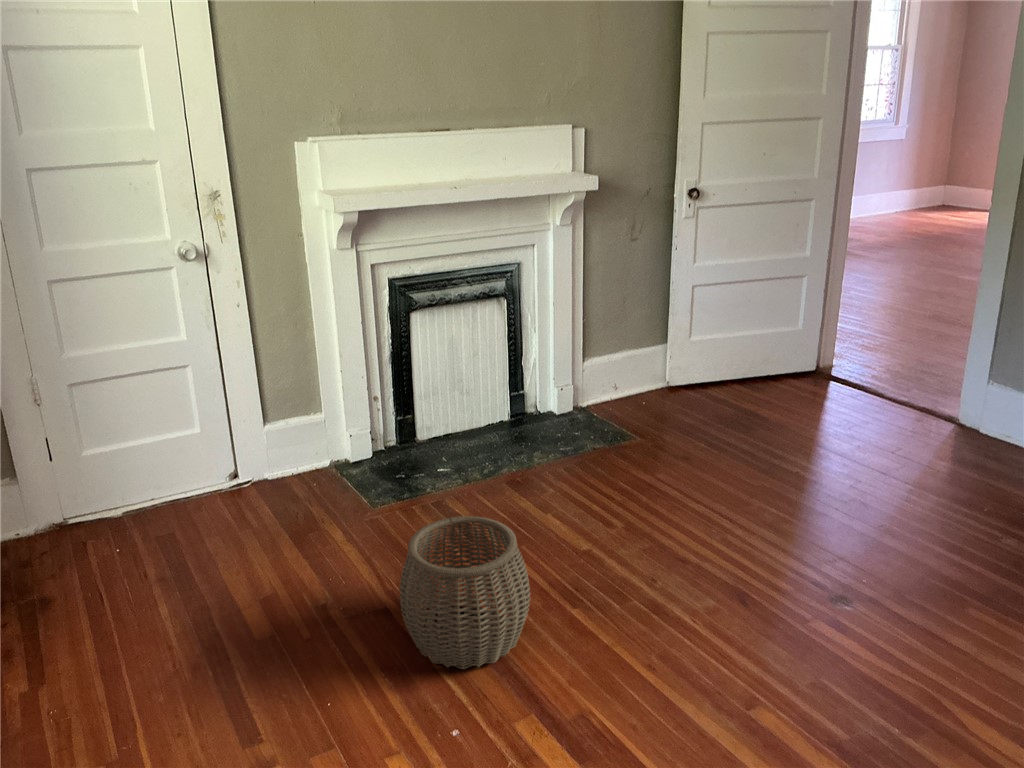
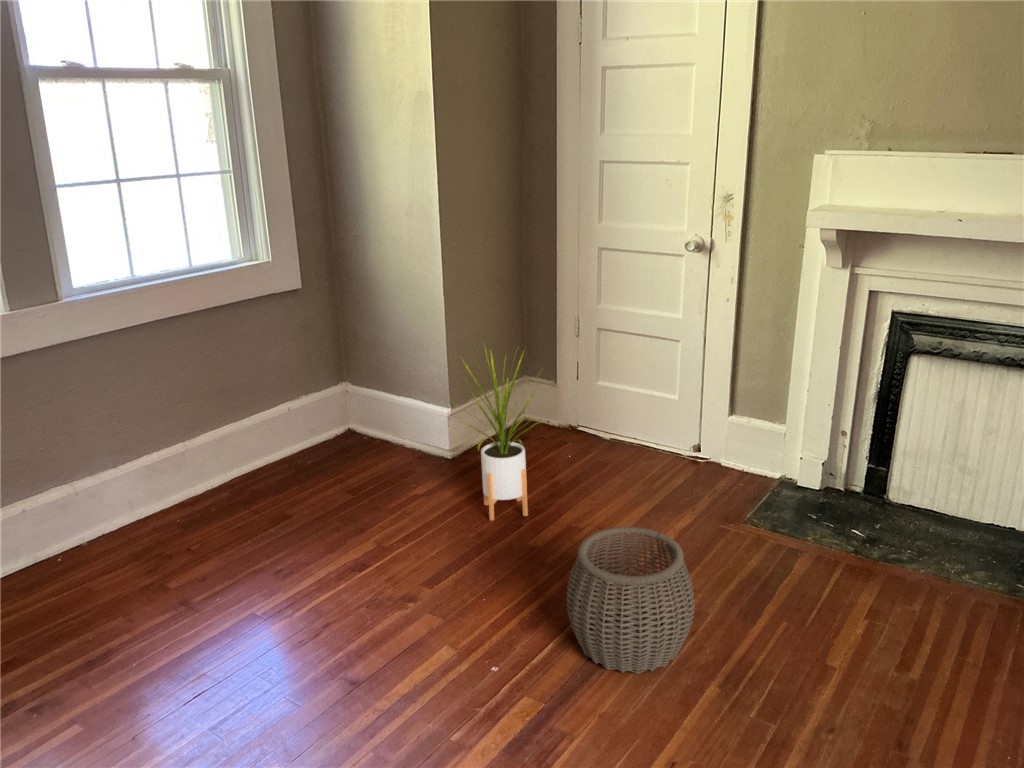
house plant: none [29,410,191,656] -> present [461,351,545,521]

